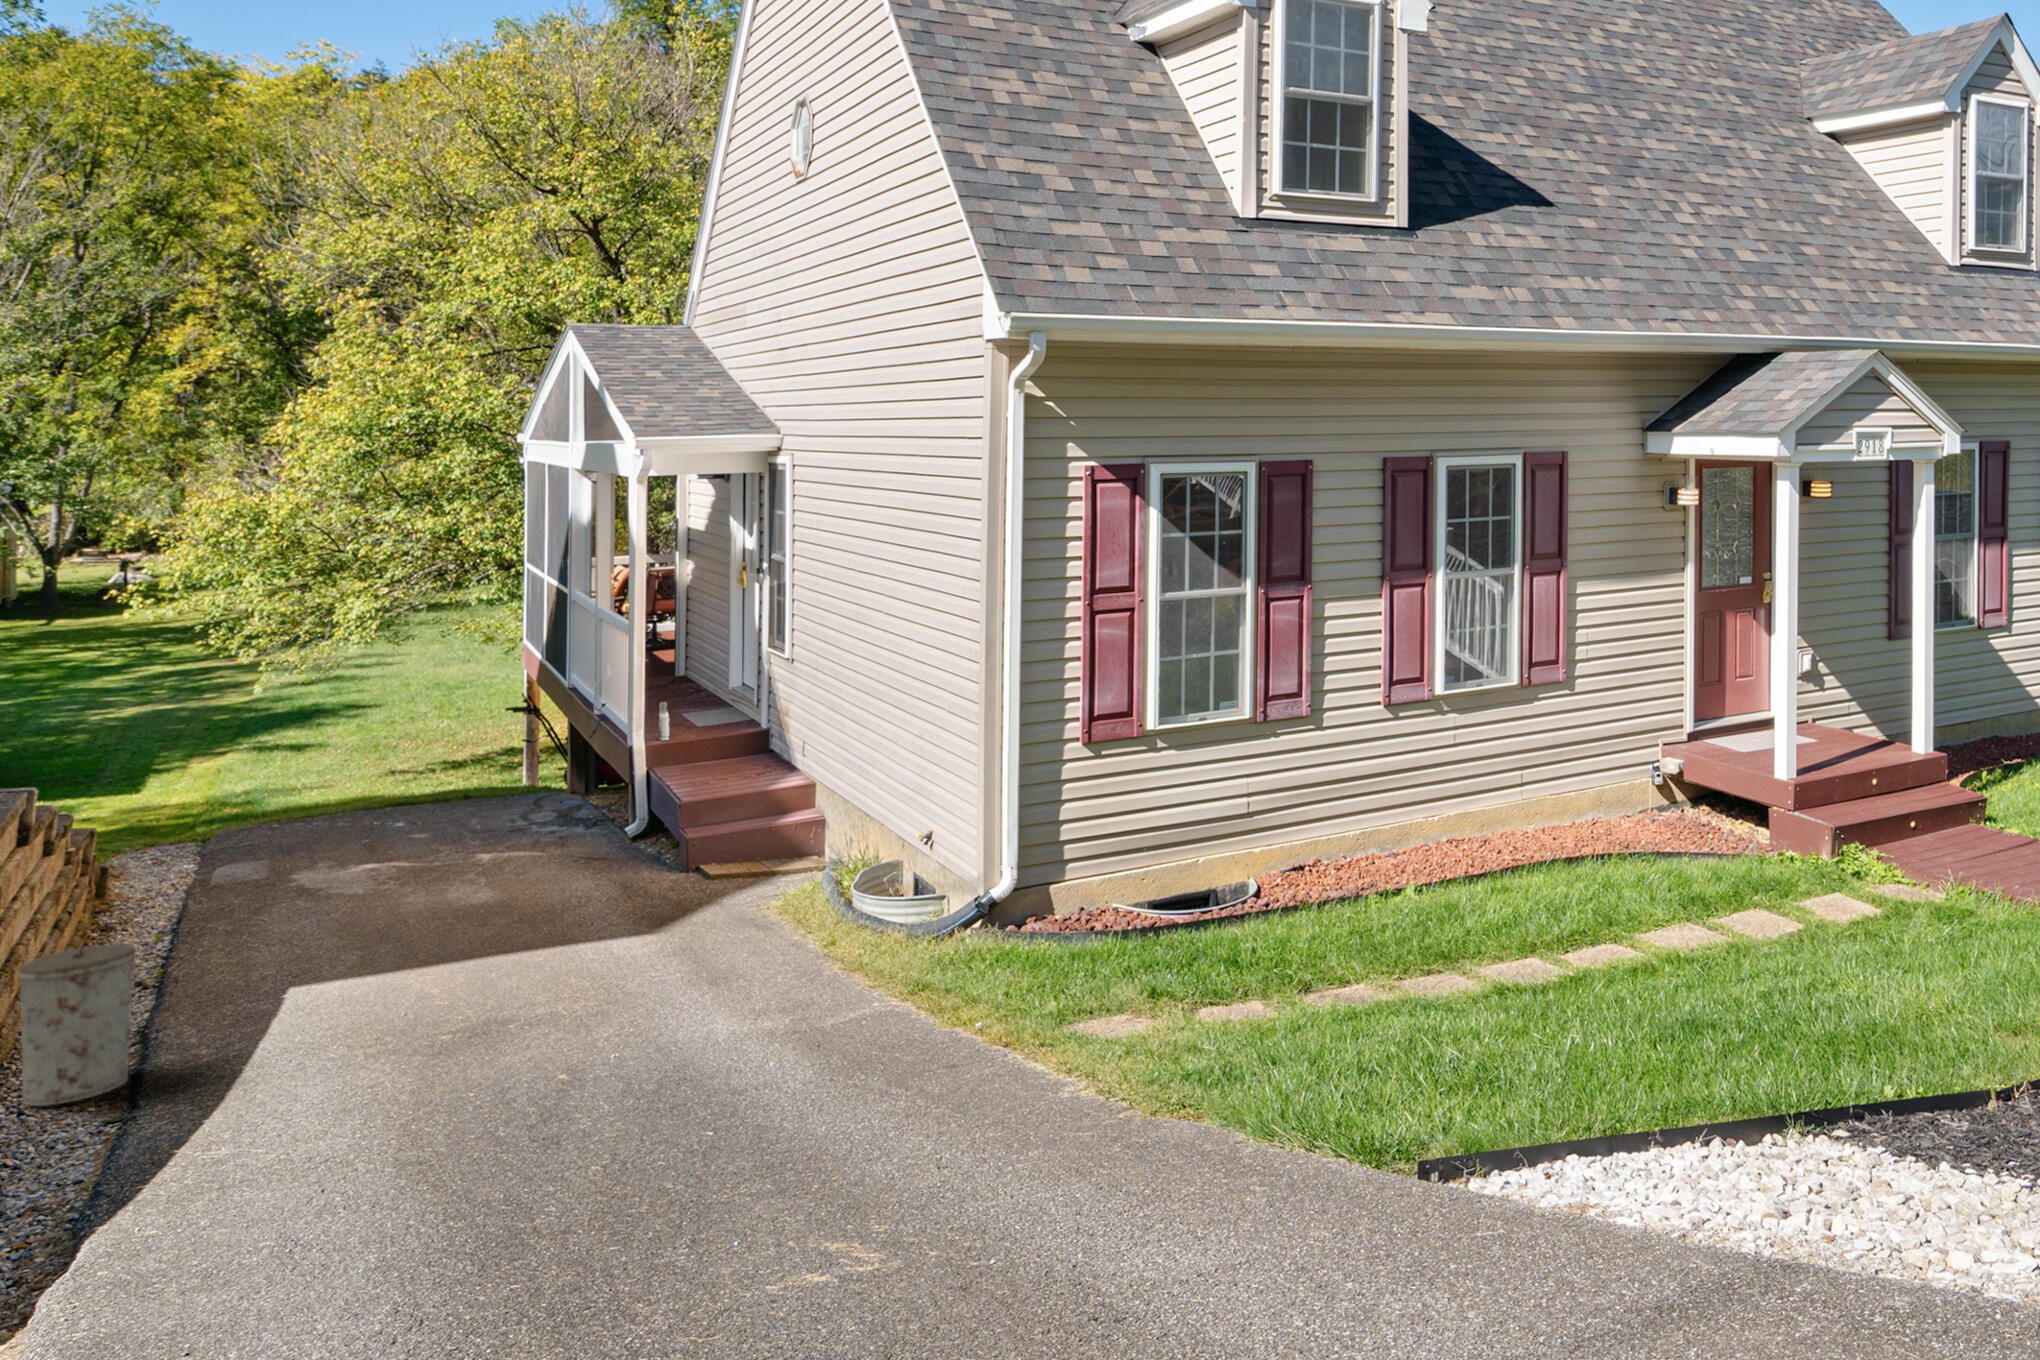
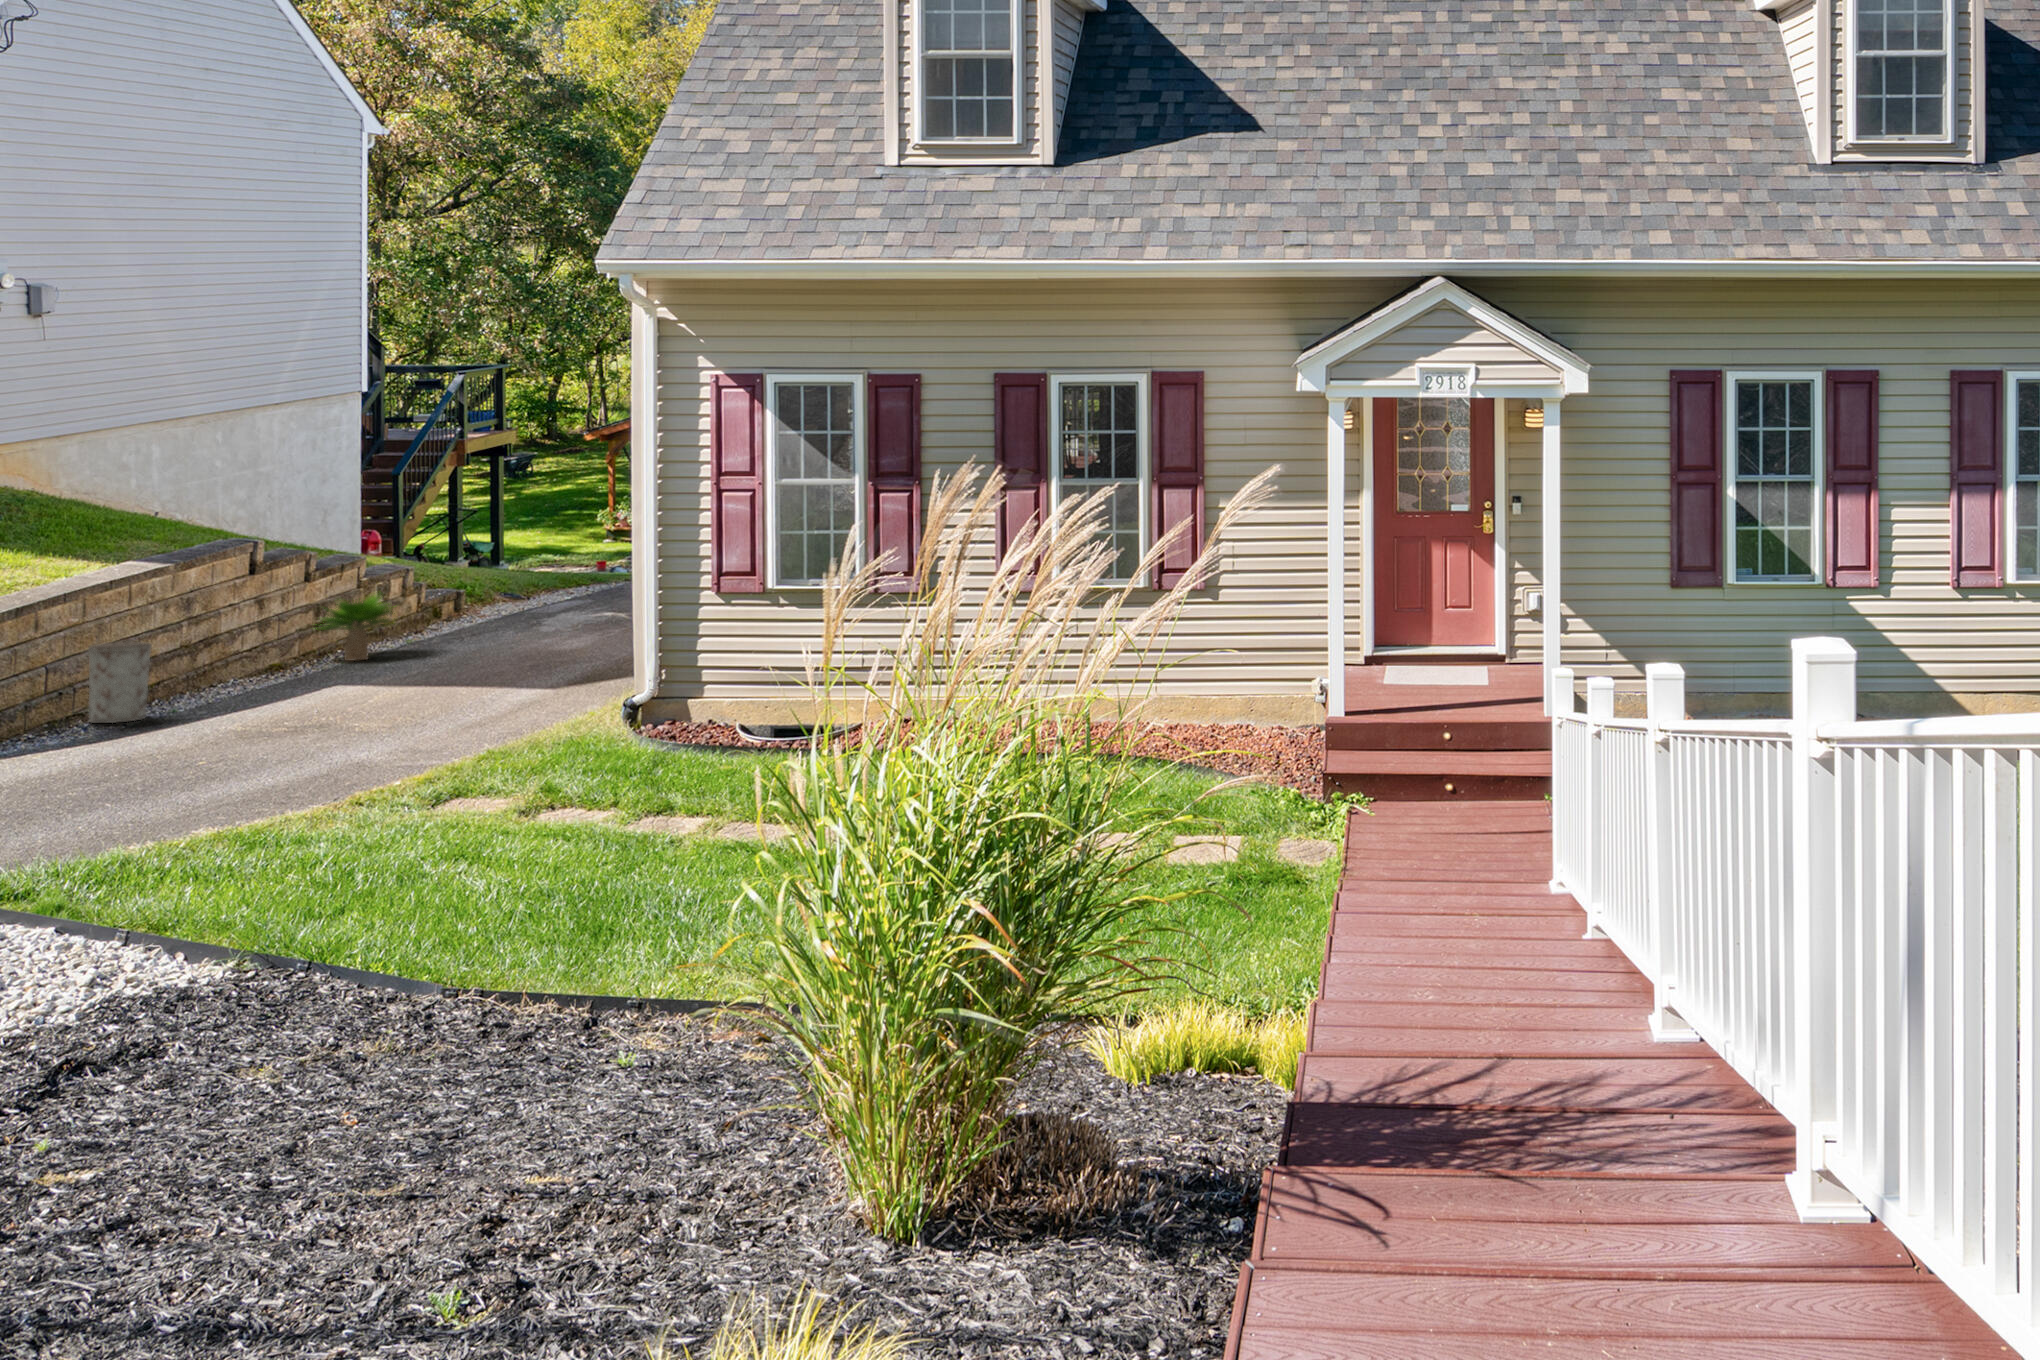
potted plant: none [114,797,281,916] -> present [314,594,395,661]

